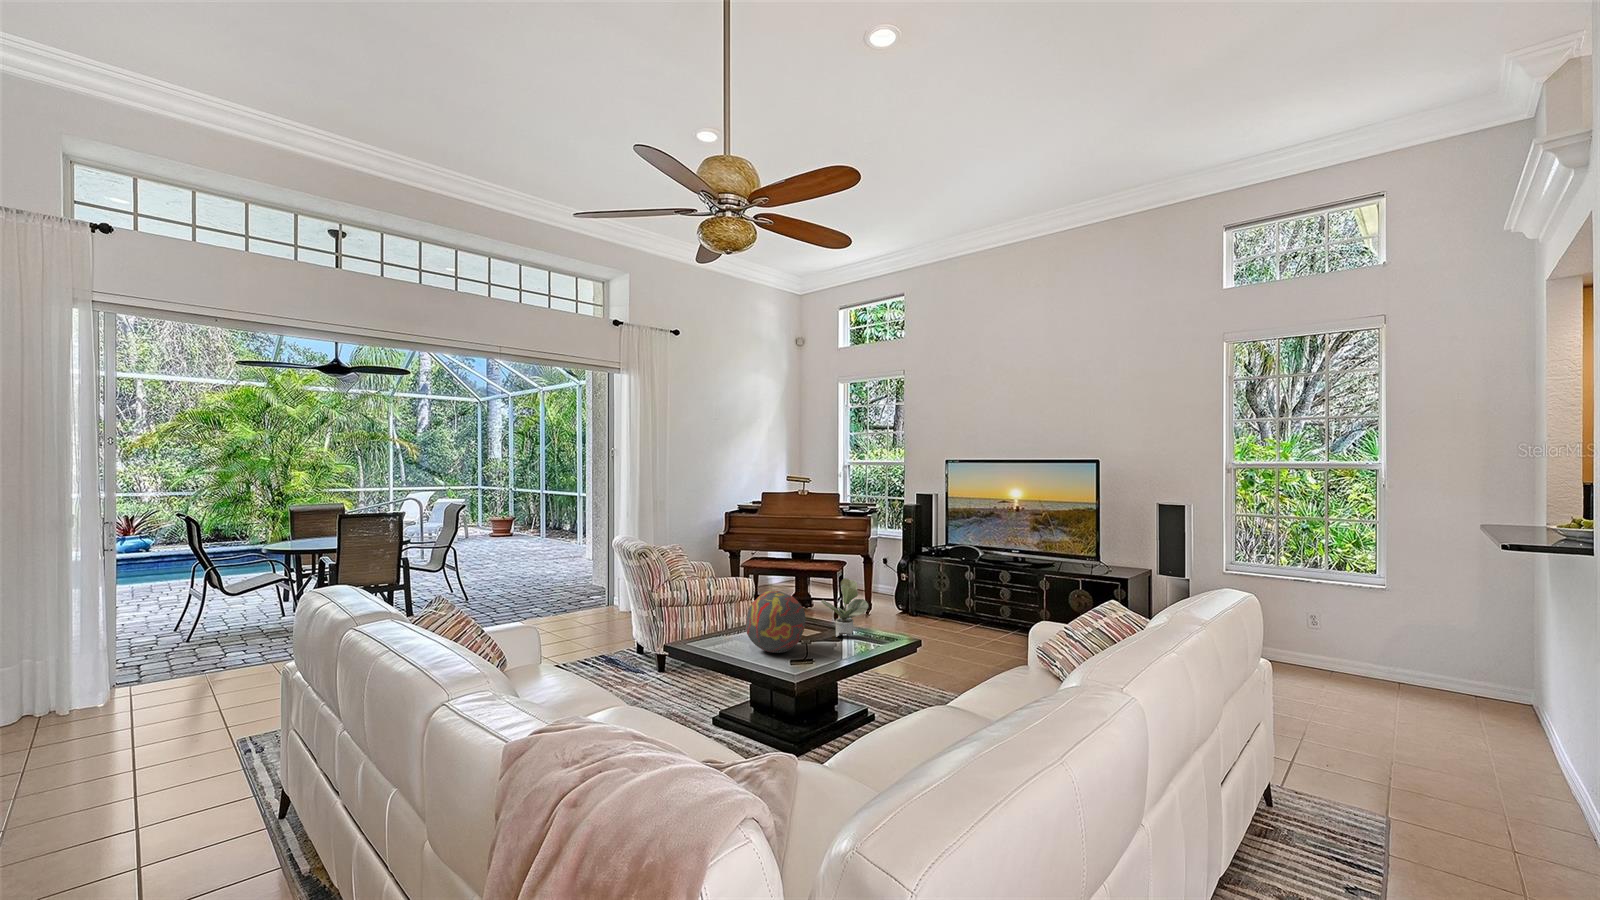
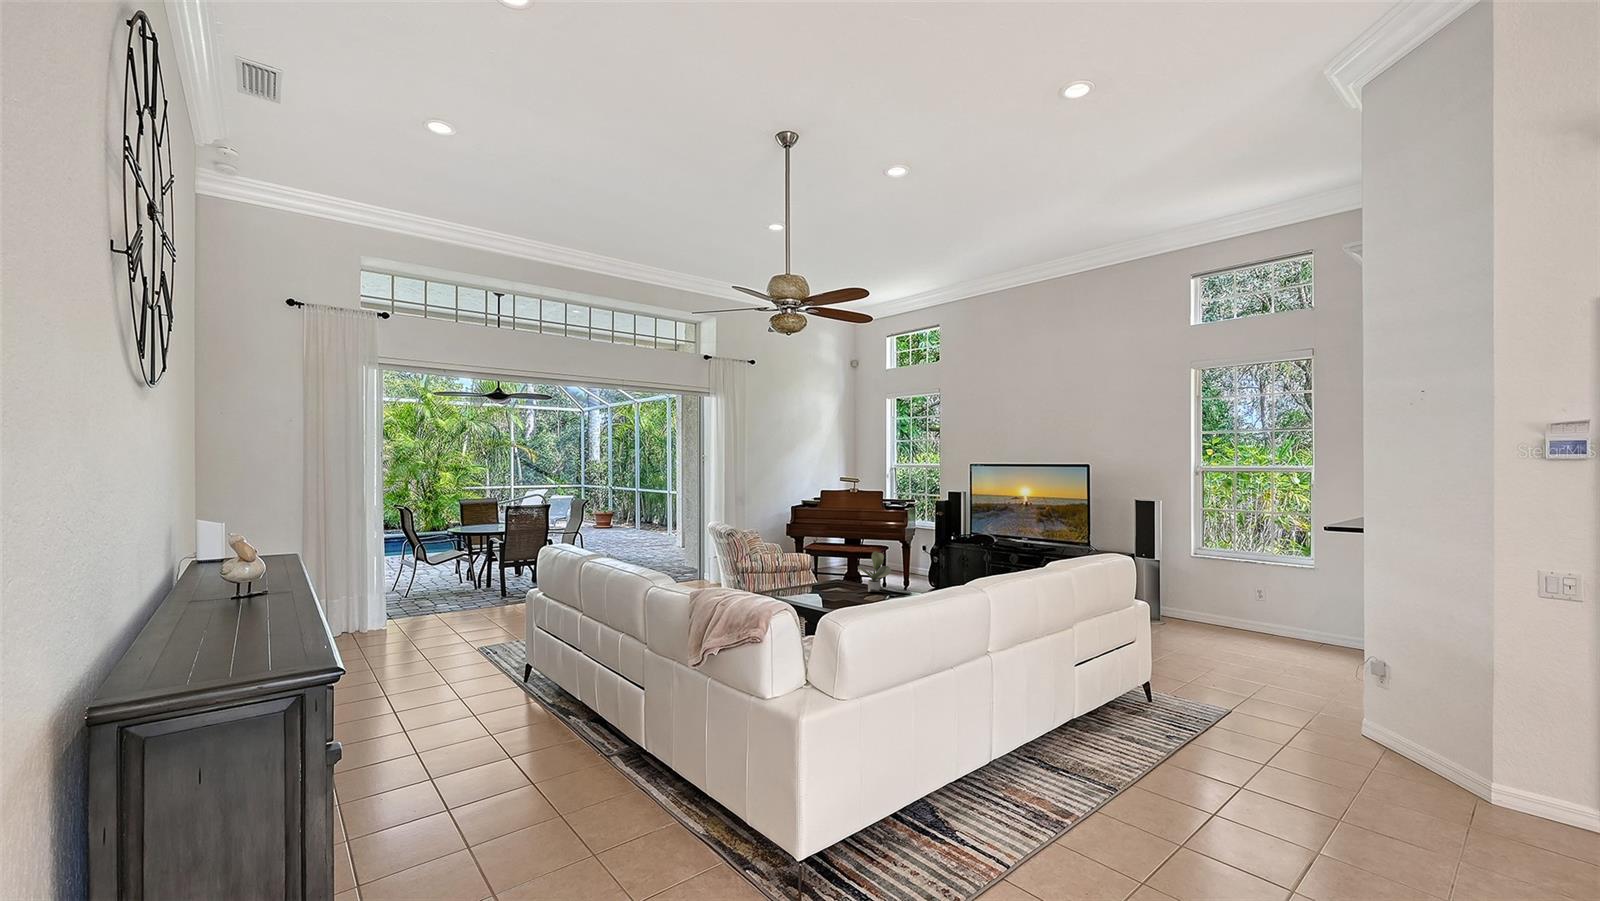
decorative orb: present [746,590,806,653] -> none [804,558,845,600]

